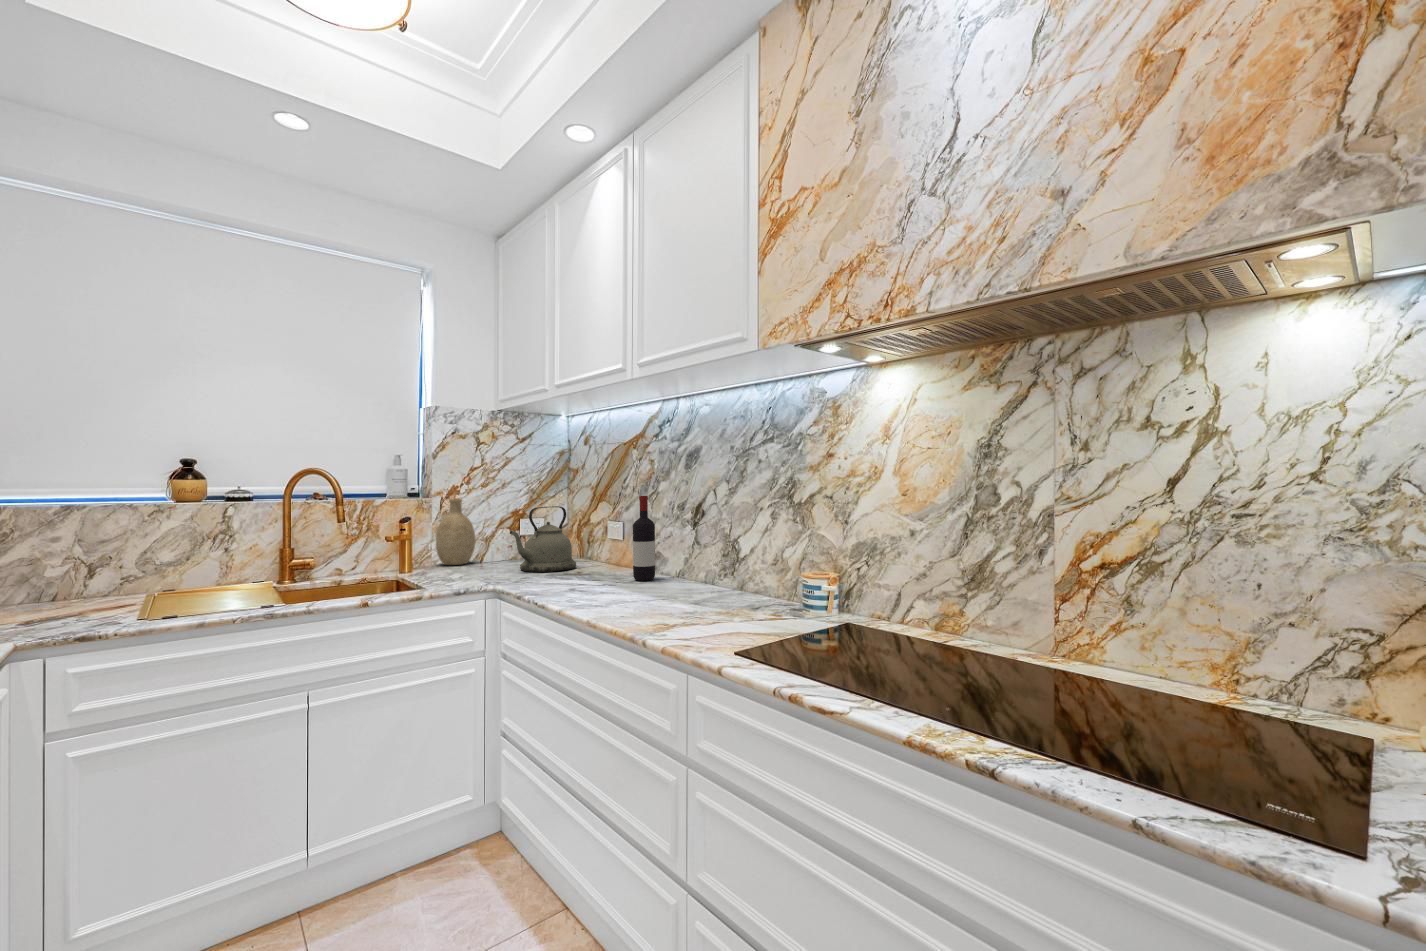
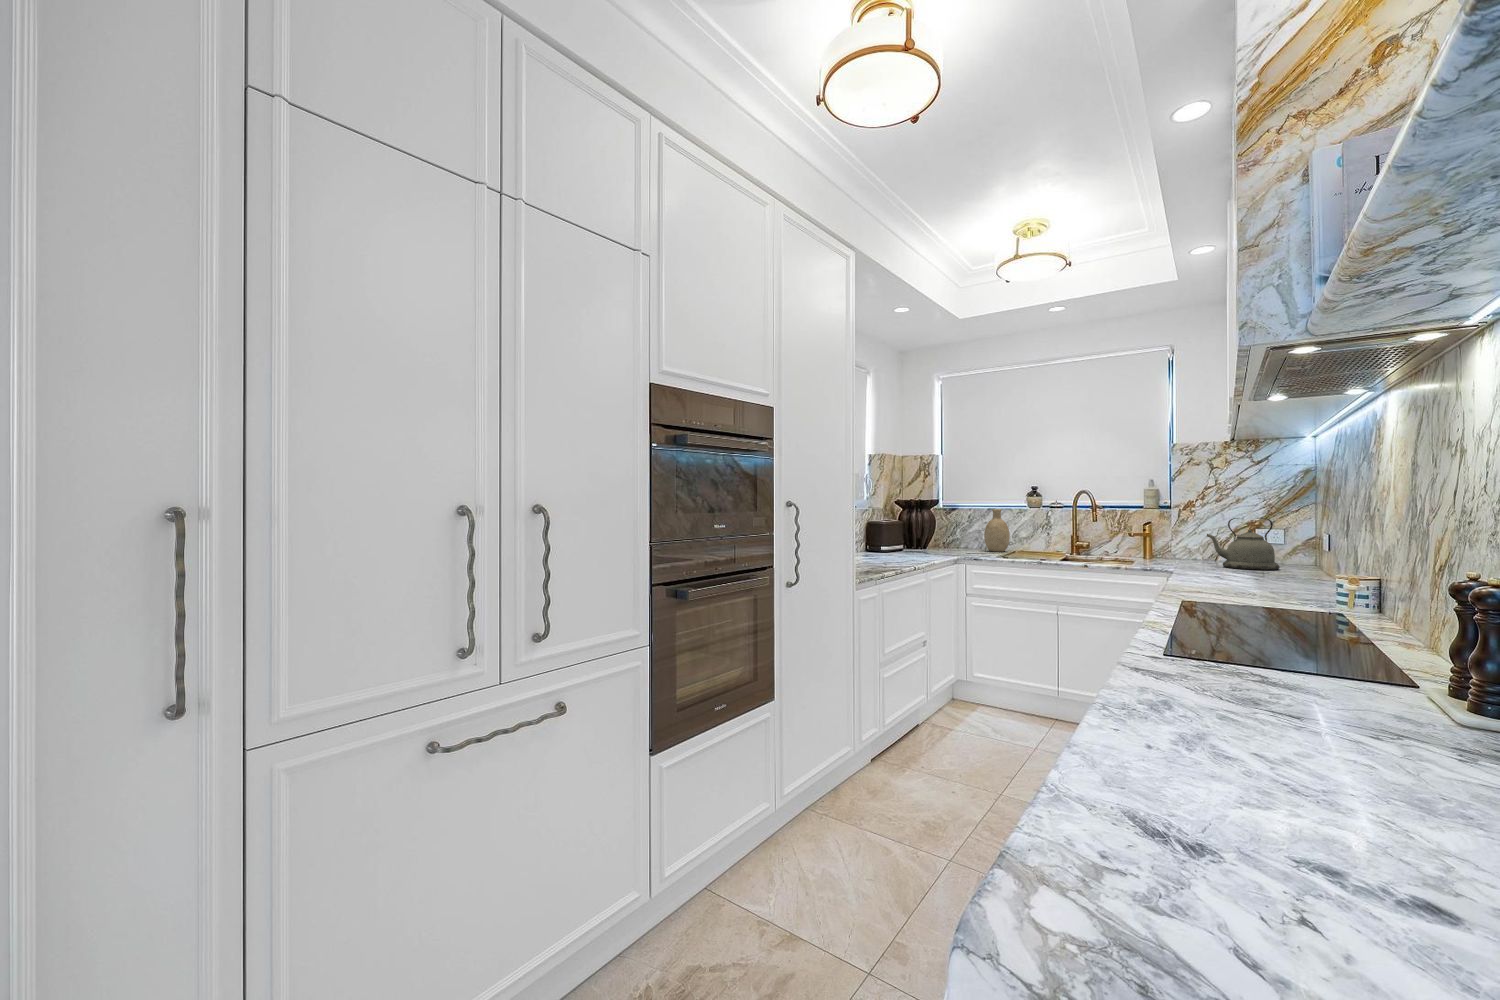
wine bottle: present [633,496,655,581] -> none [1286,509,1311,581]
decorative vase: present [436,499,475,565] -> present [984,509,1010,552]

